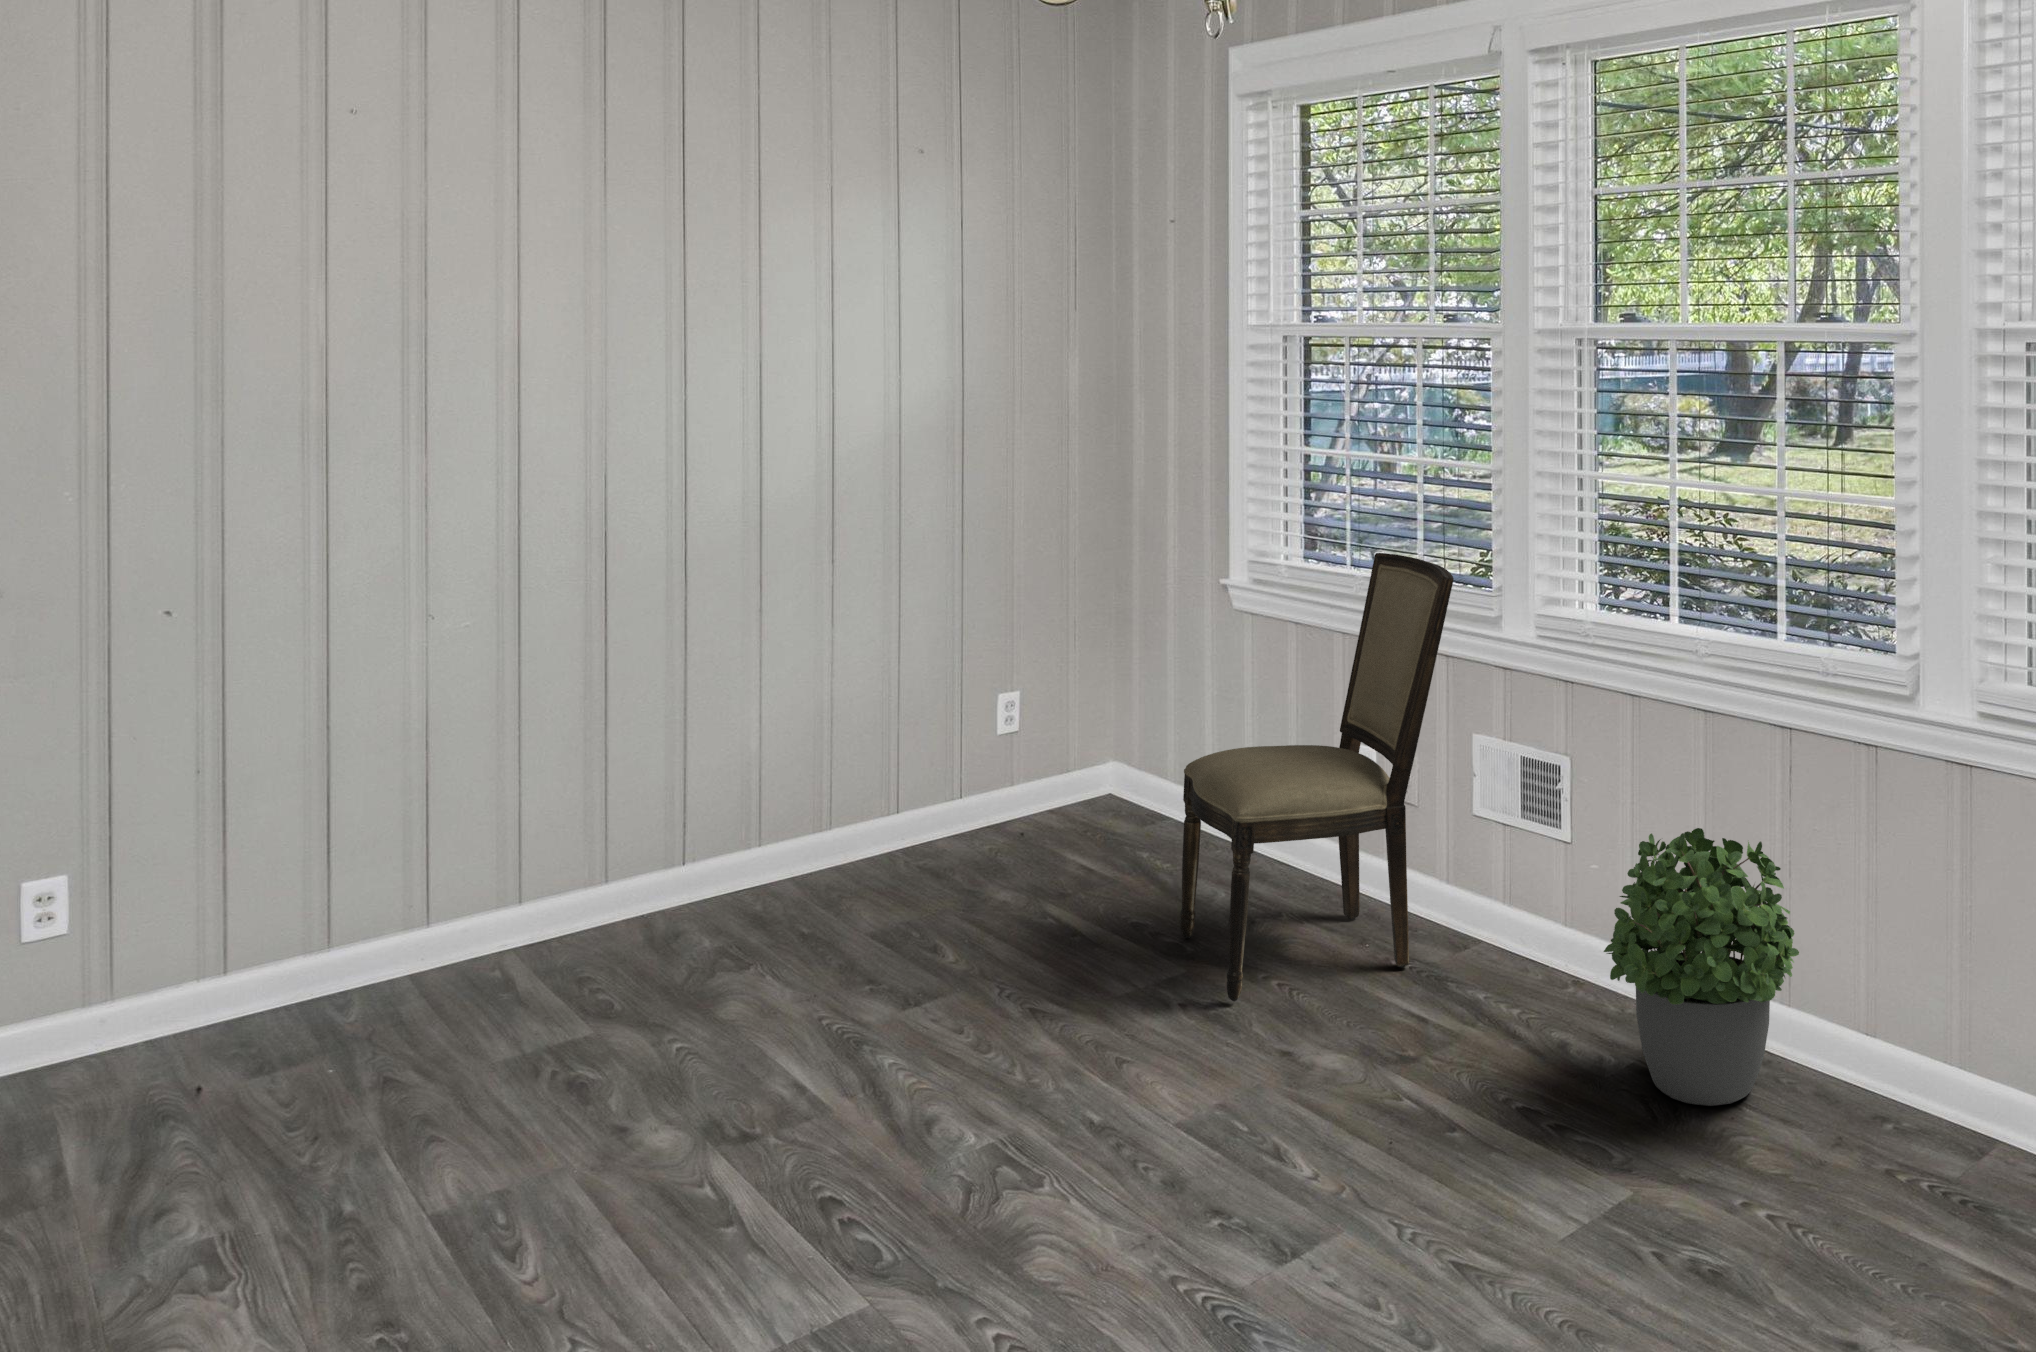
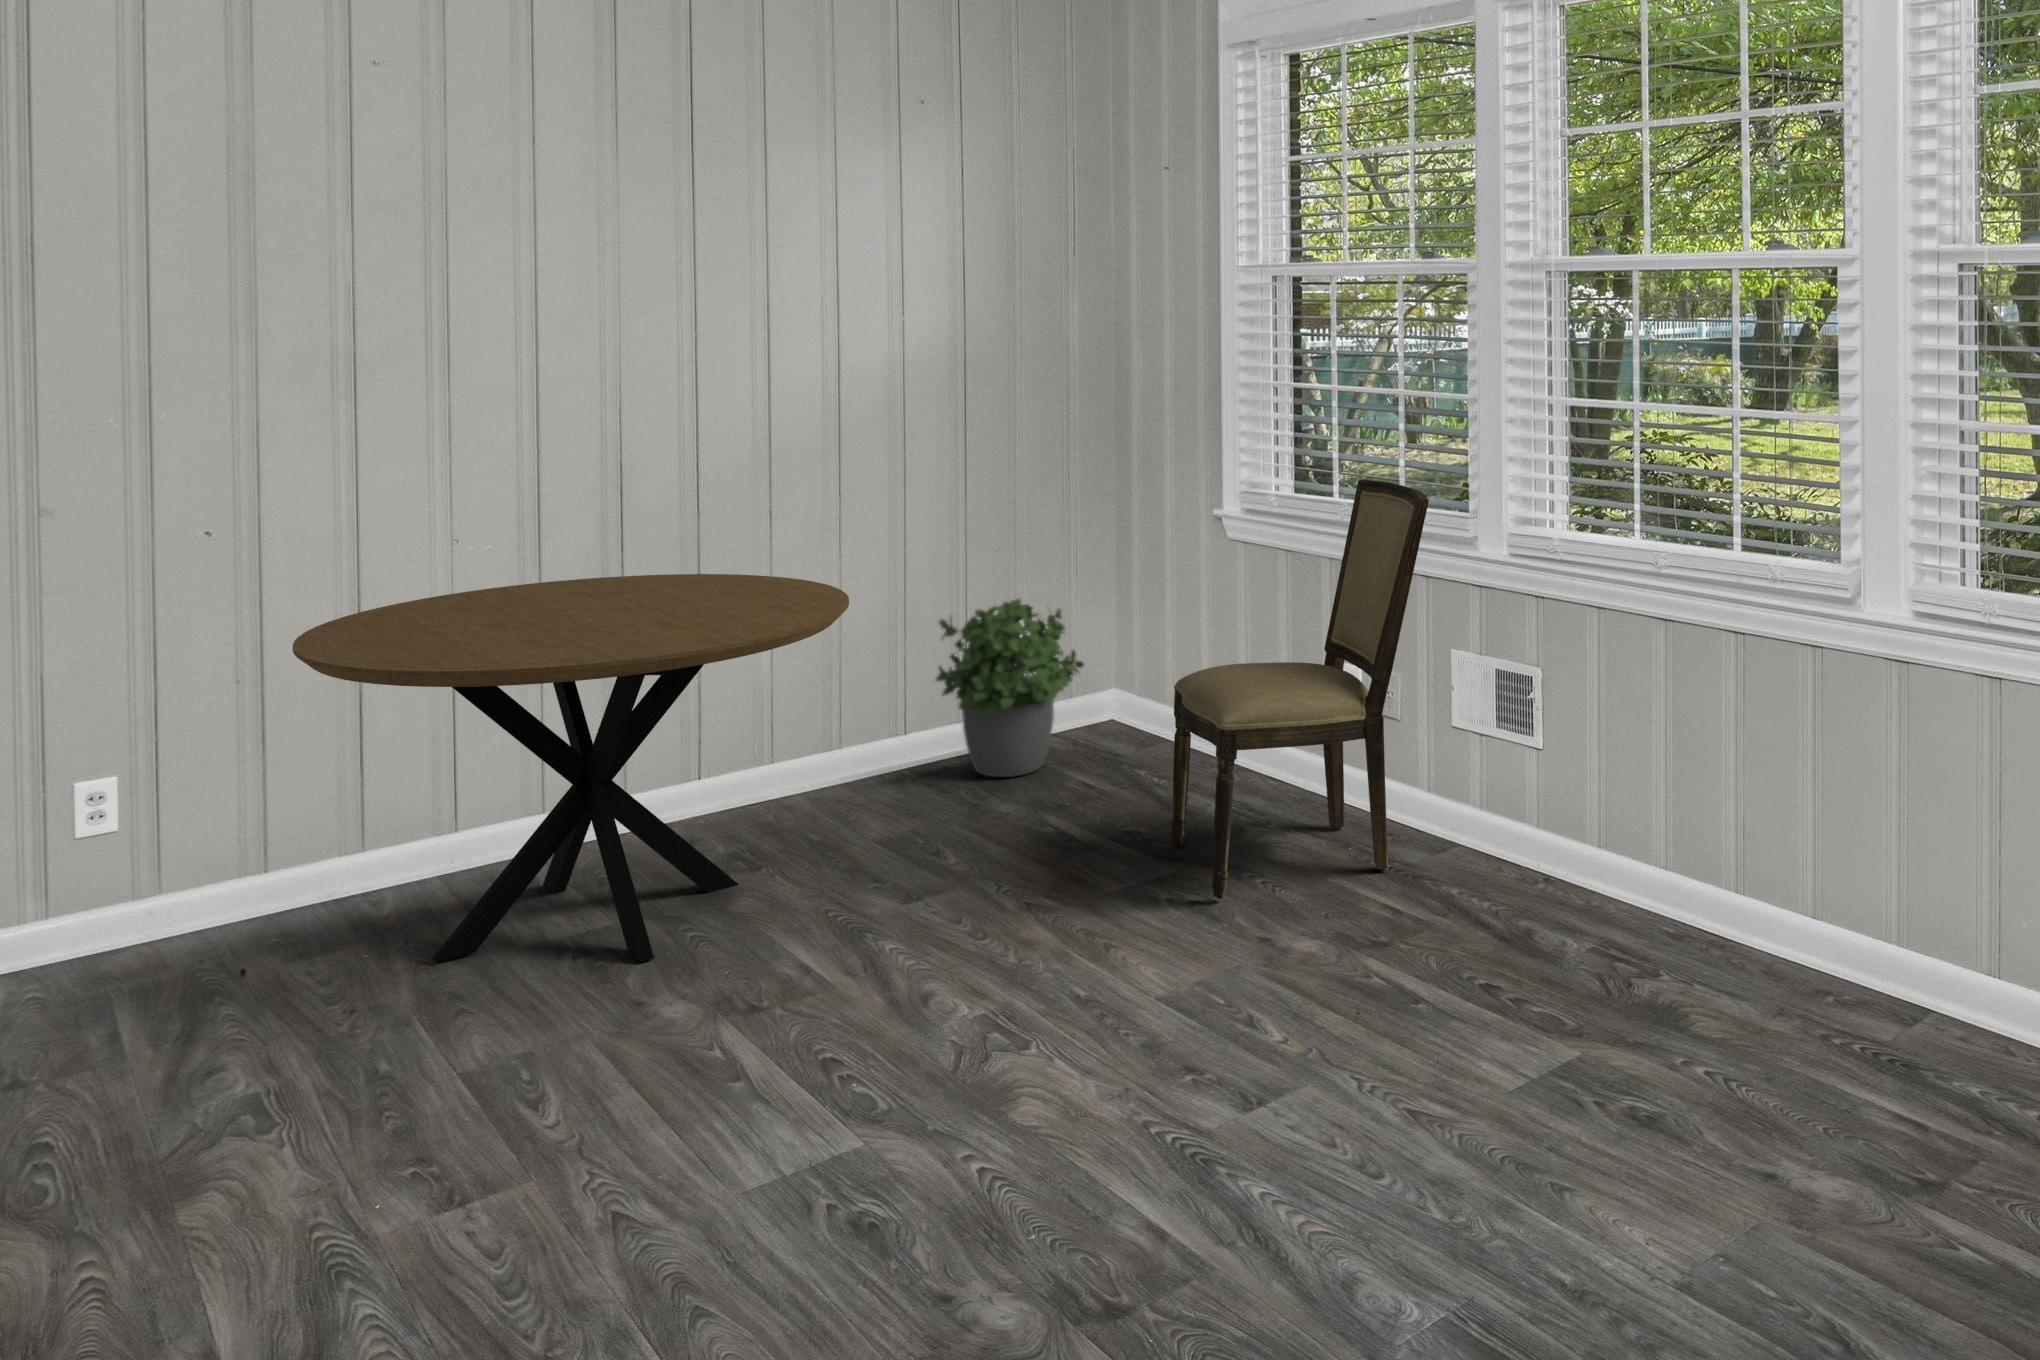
dining table: none [254,650,846,1076] -> present [292,574,849,962]
potted plant: present [1604,828,1799,1106] -> present [936,599,1084,777]

